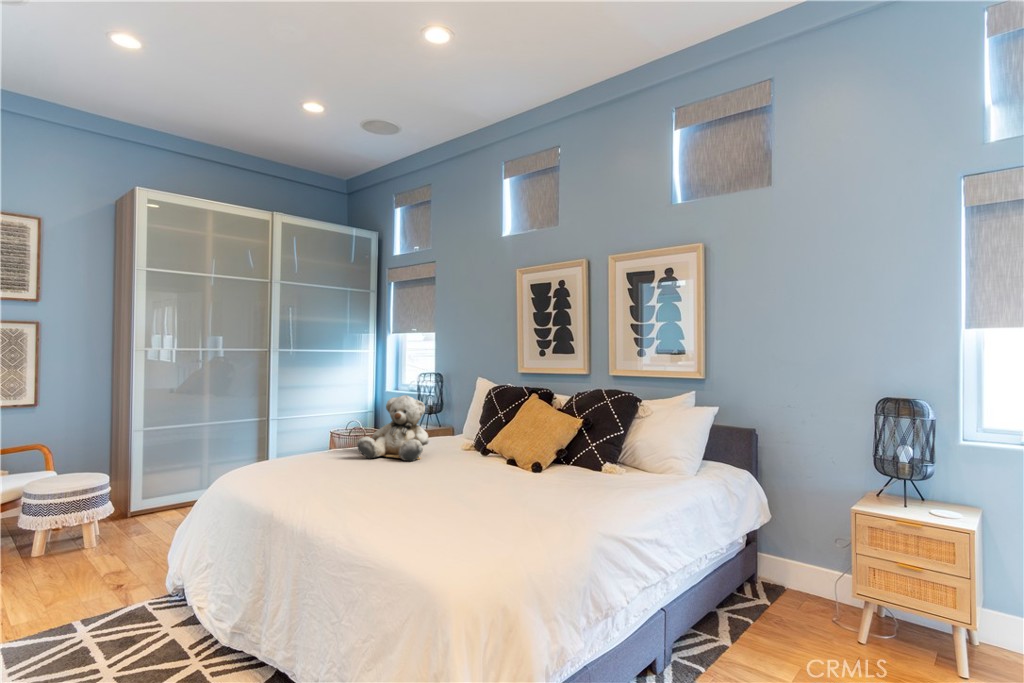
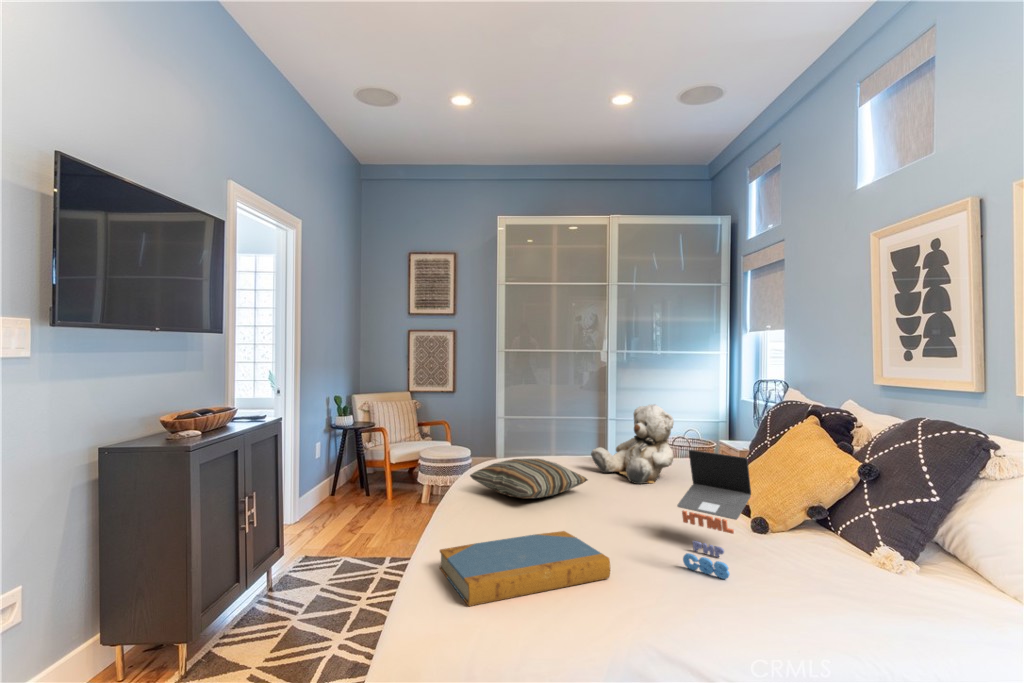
laptop: none [506,420,569,496] -> present [677,450,751,579]
pillow: none [294,450,395,486] -> present [470,459,588,498]
book: none [406,491,516,546] -> present [440,531,610,606]

